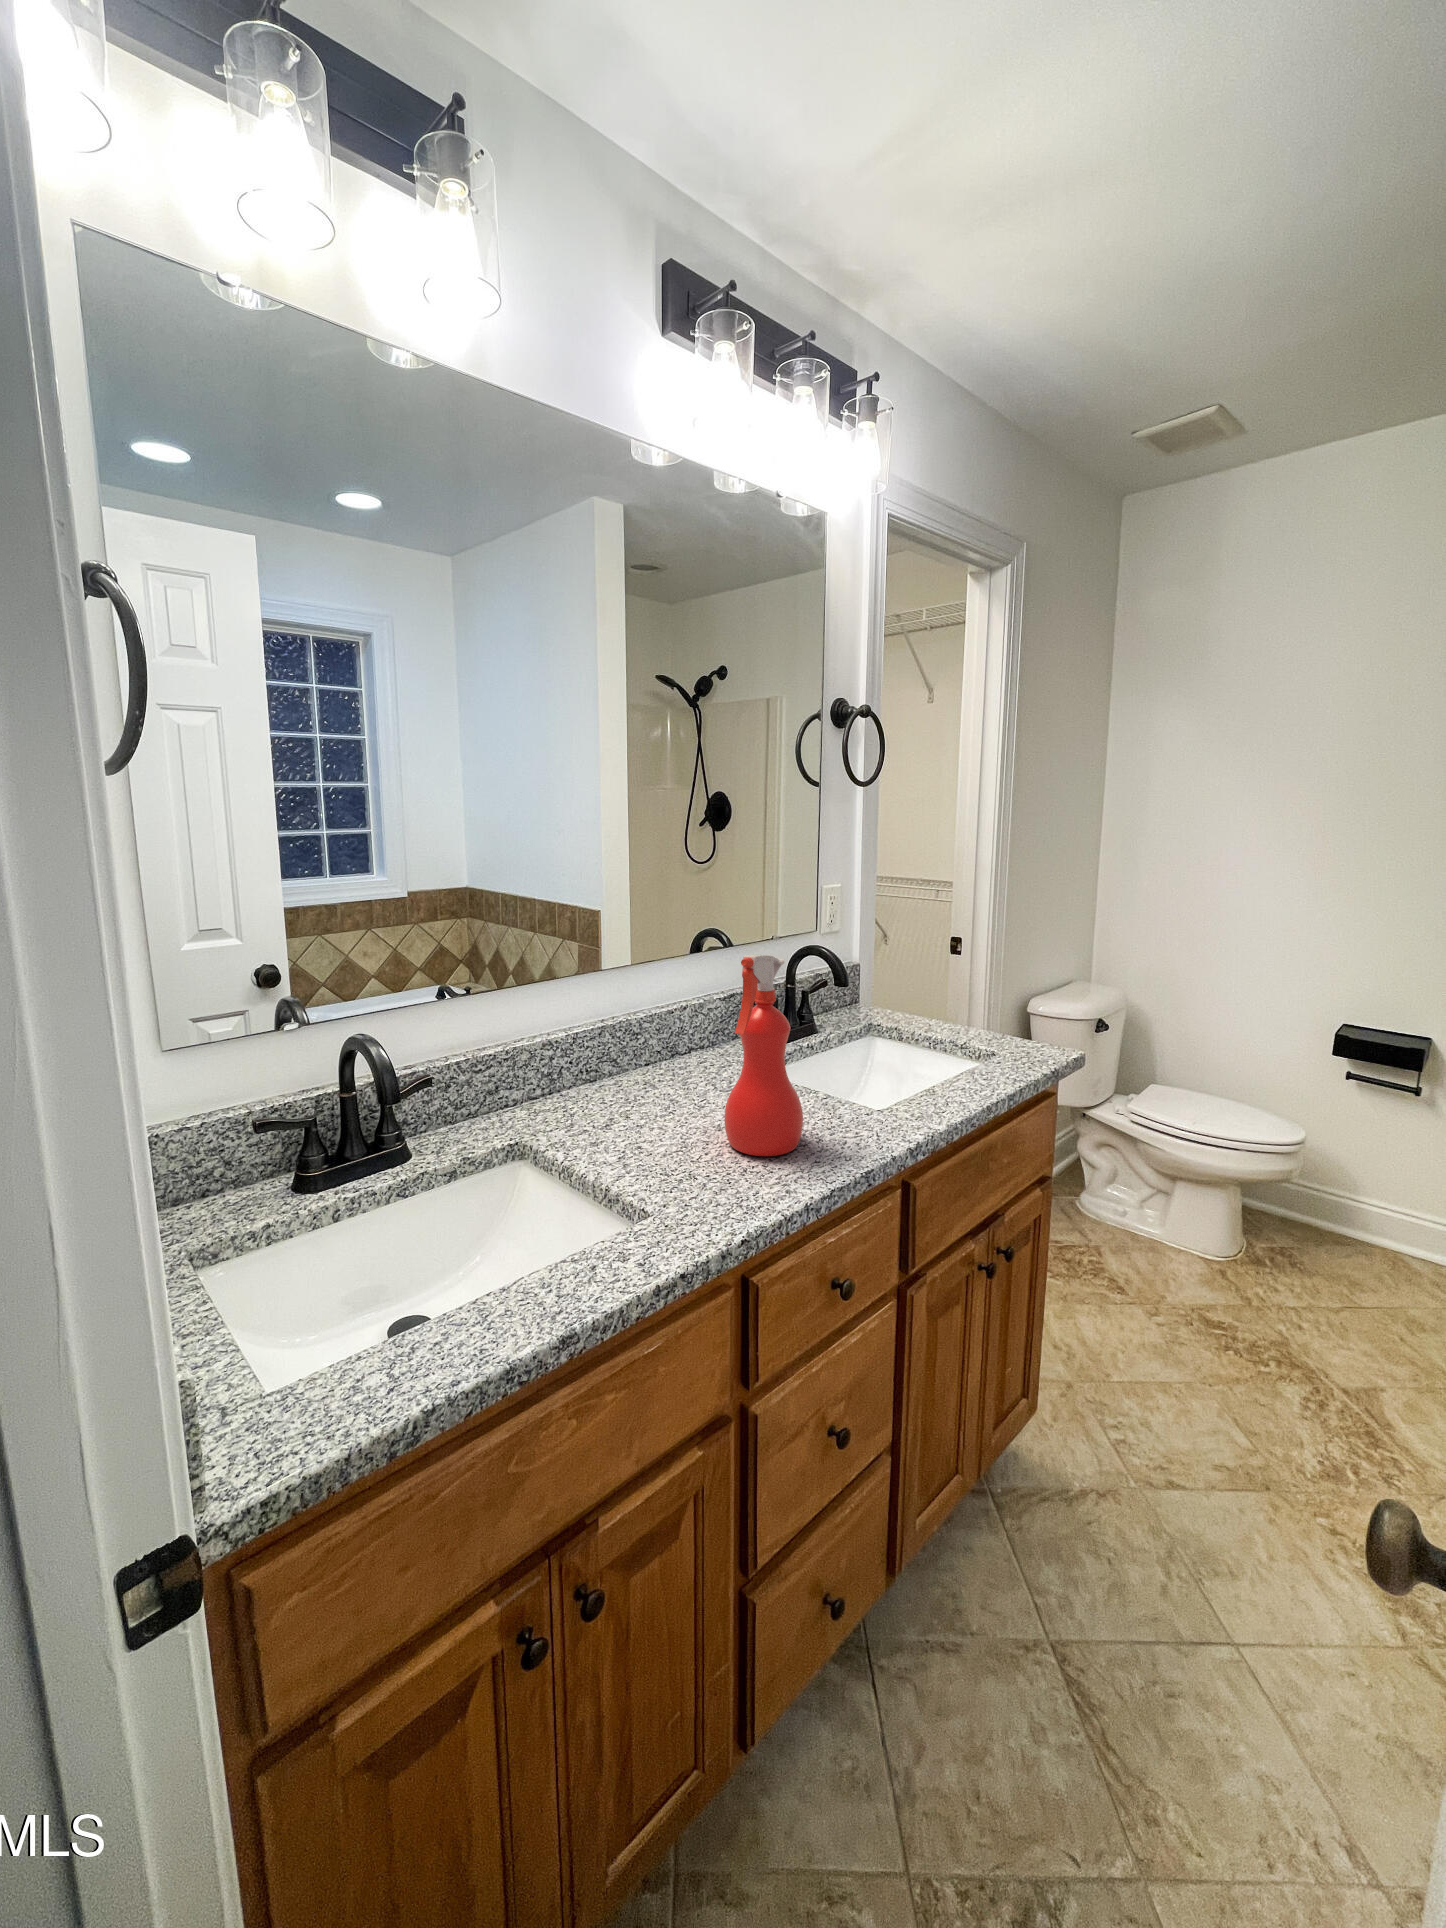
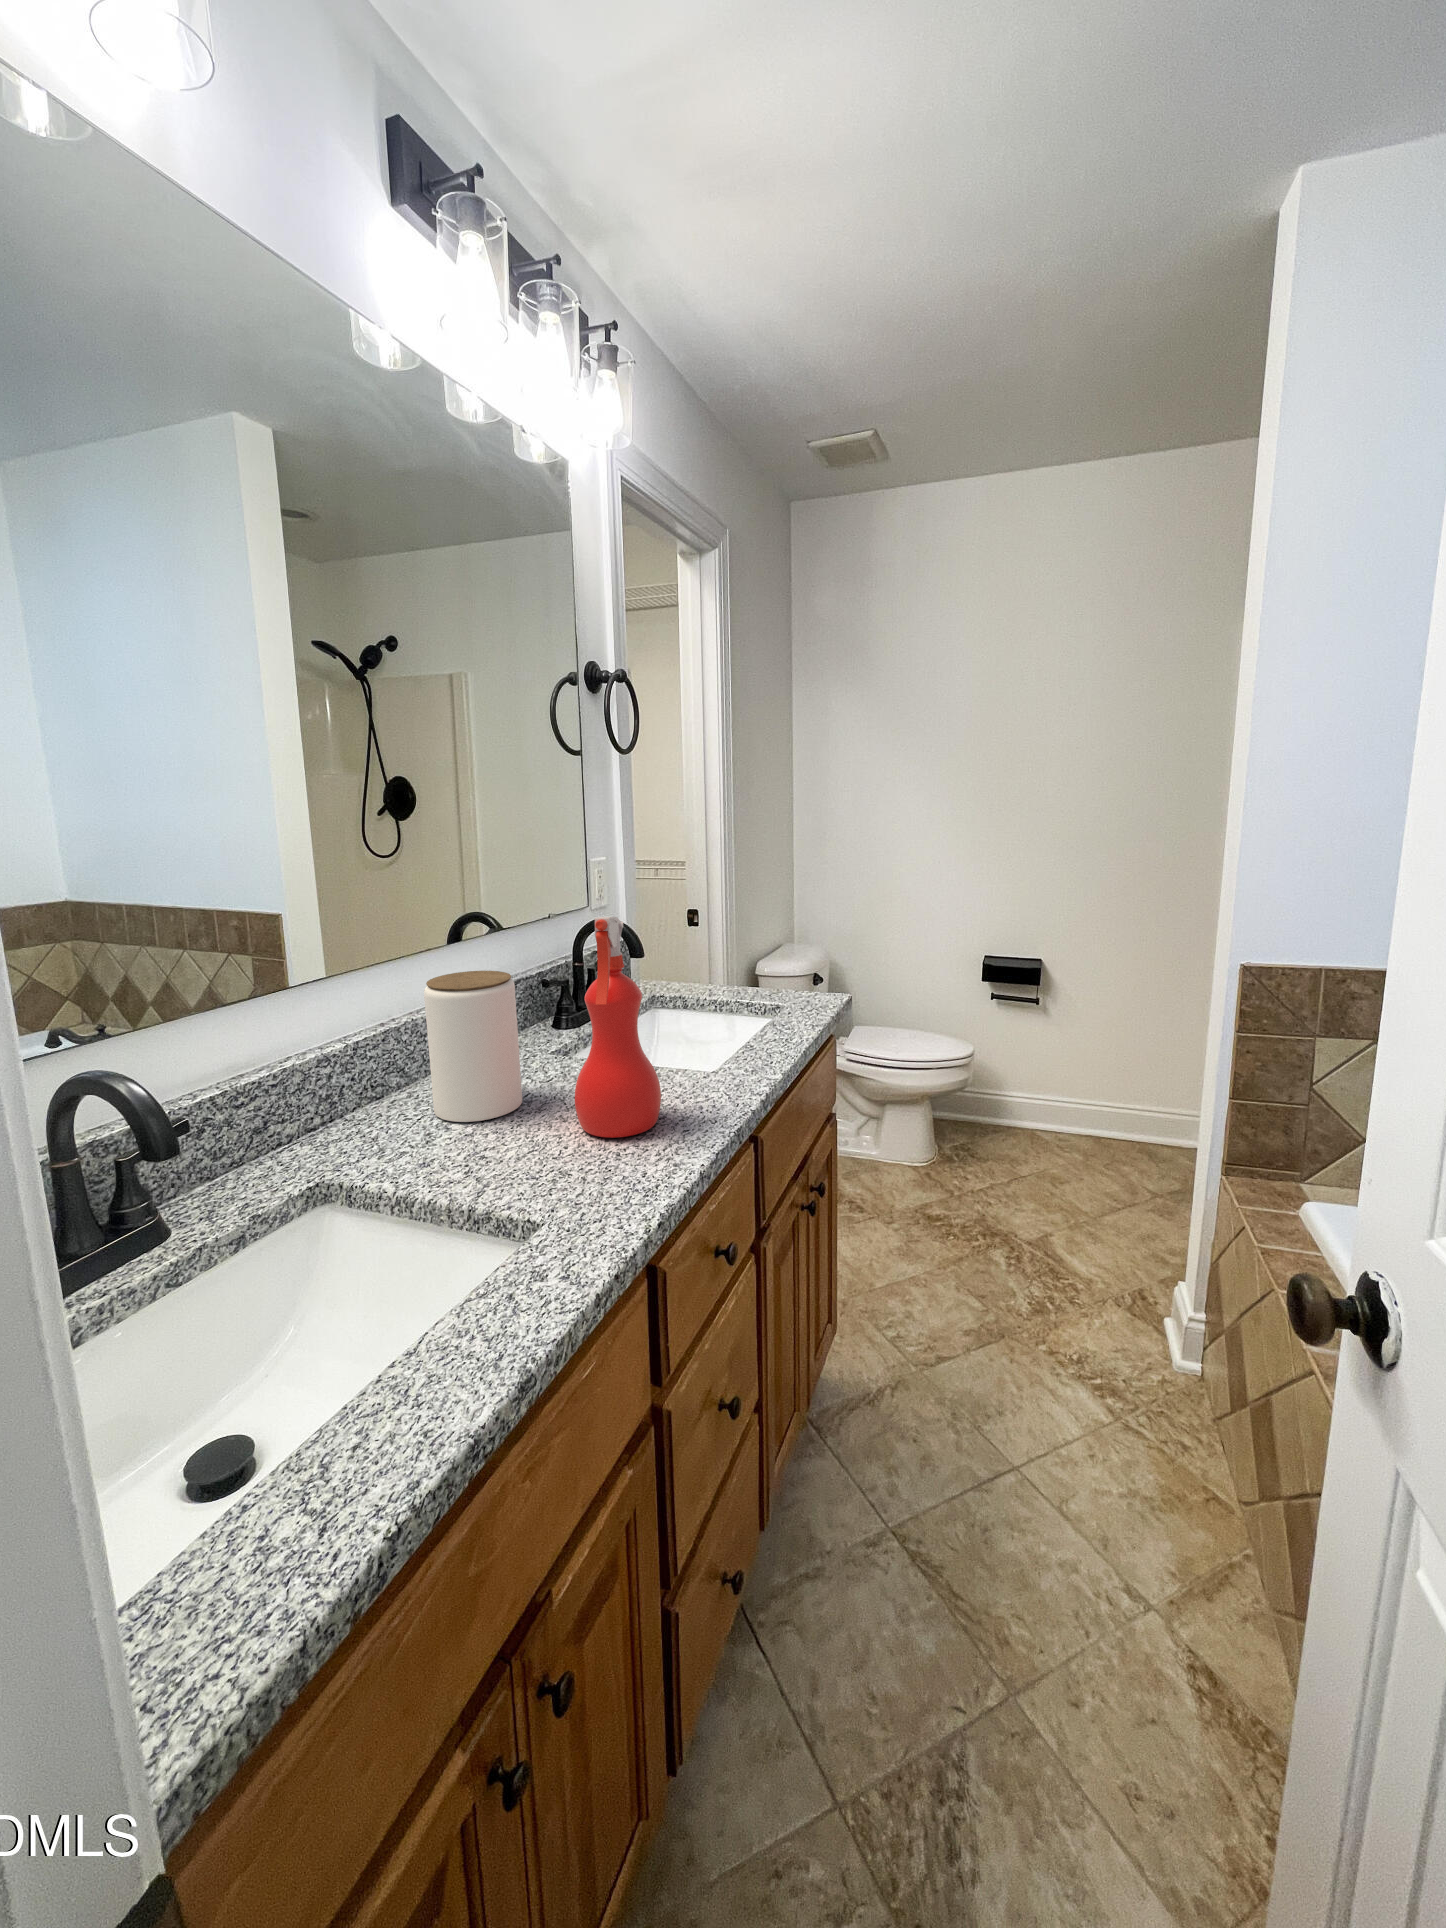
jar: none [622,987,697,1117] -> present [424,971,522,1122]

